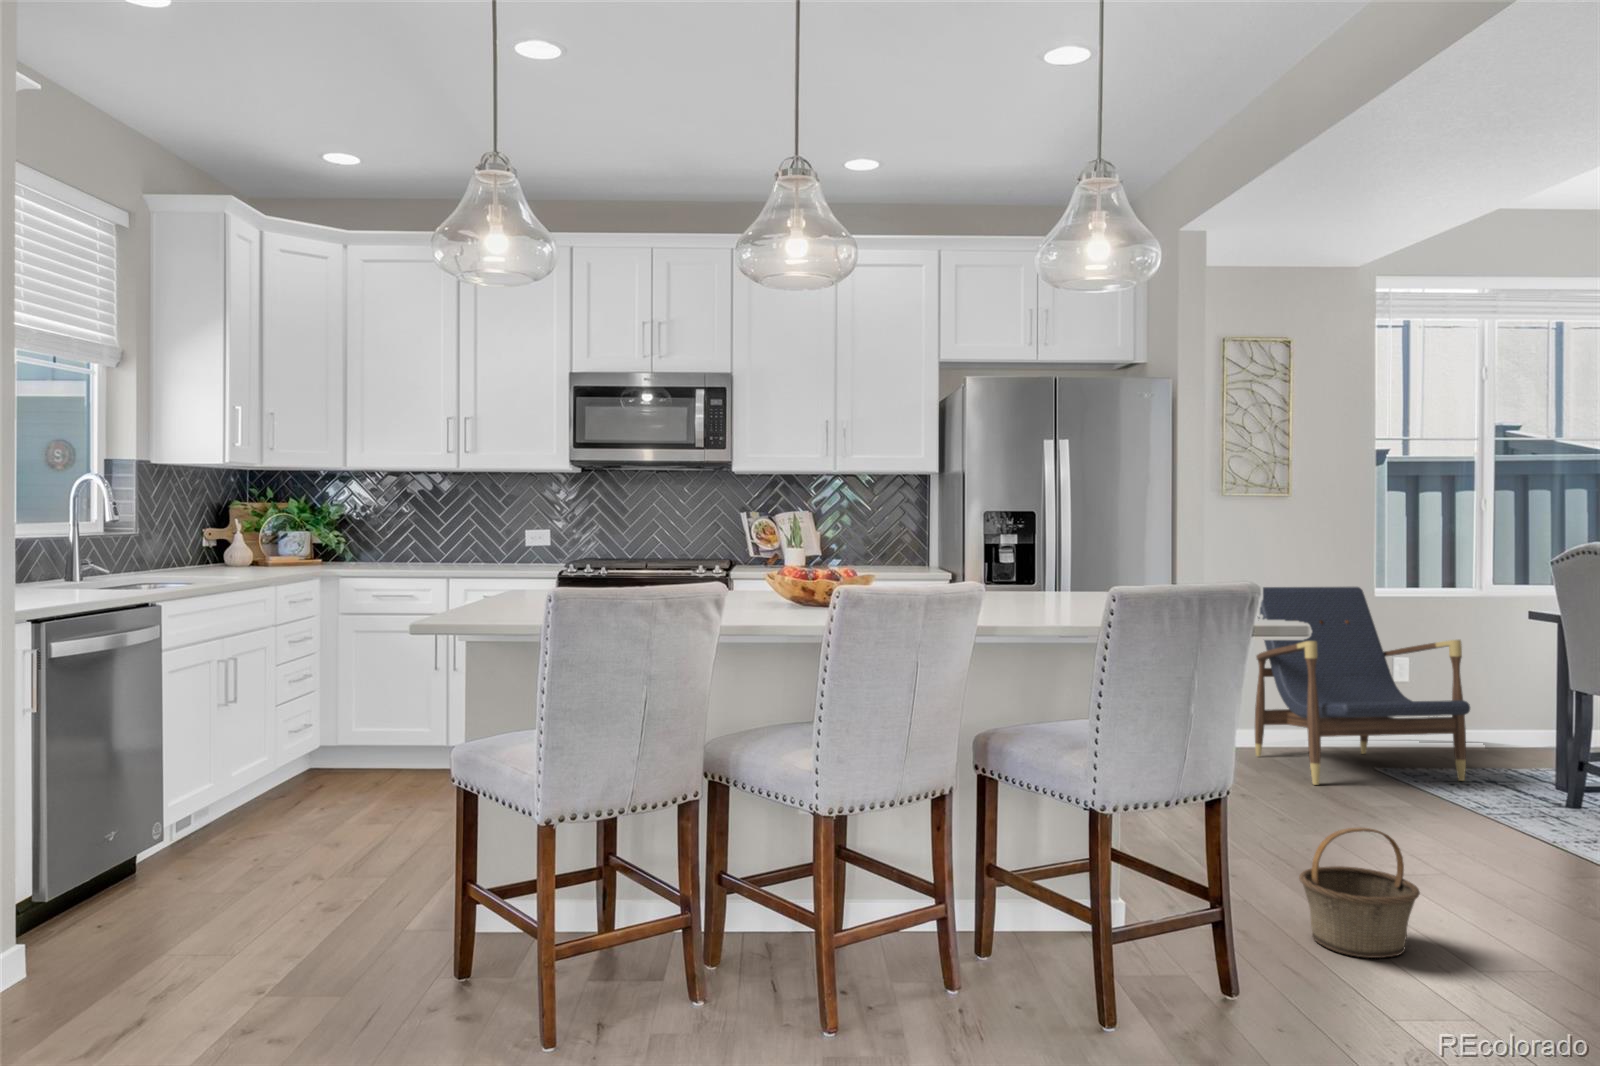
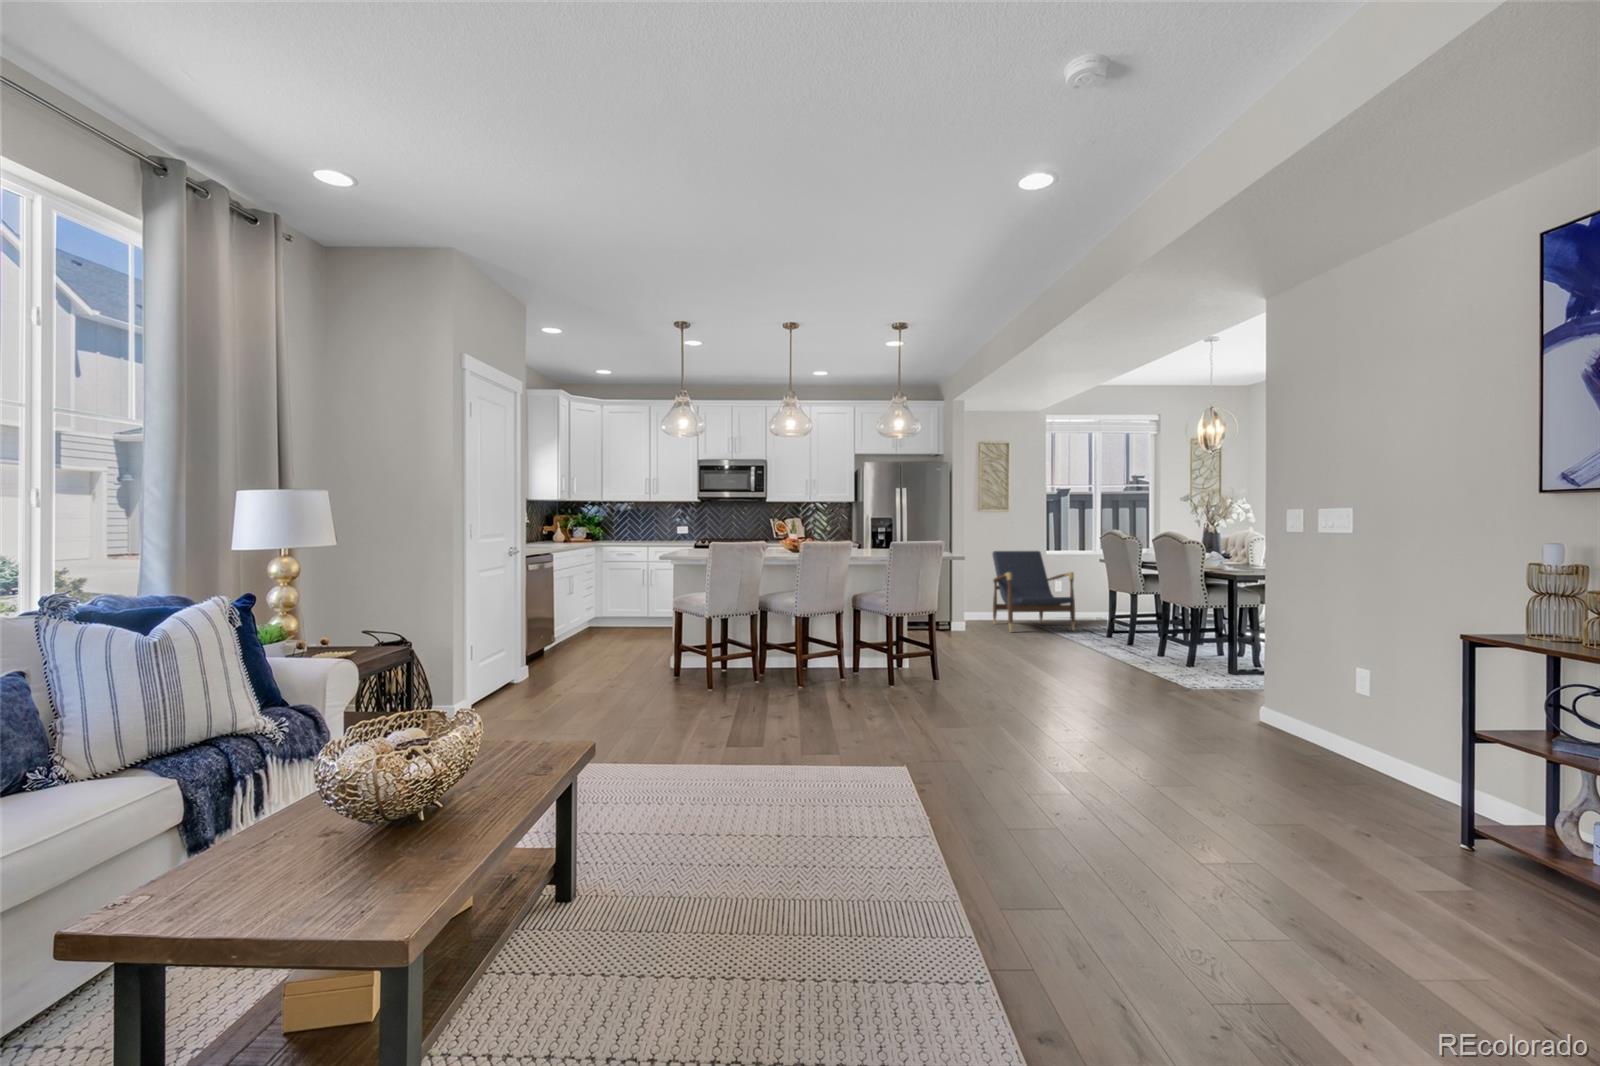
basket: present [1299,827,1420,958] -> none [967,630,1006,672]

